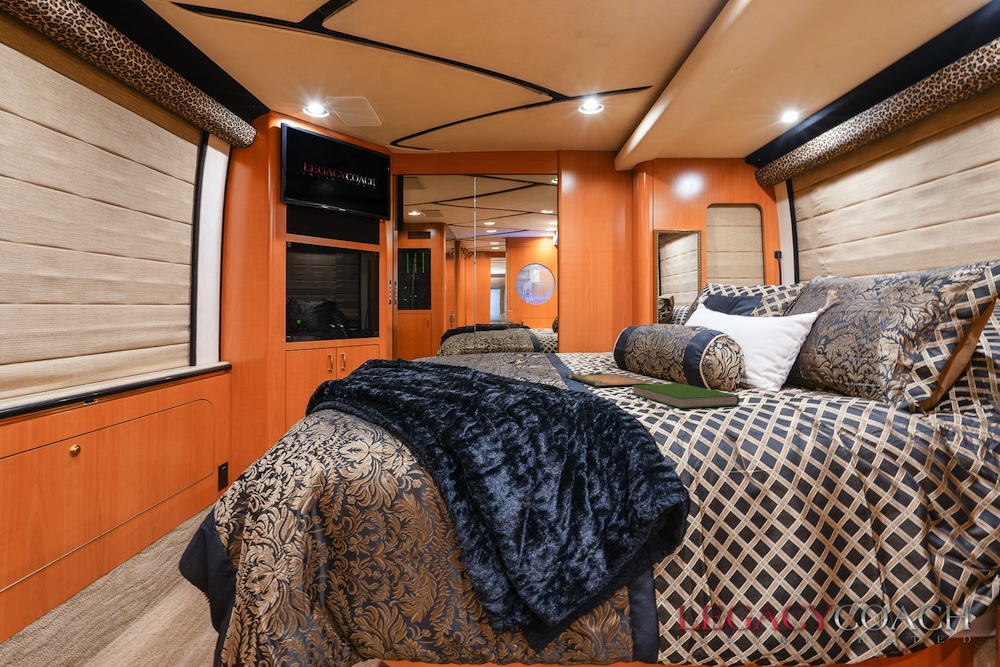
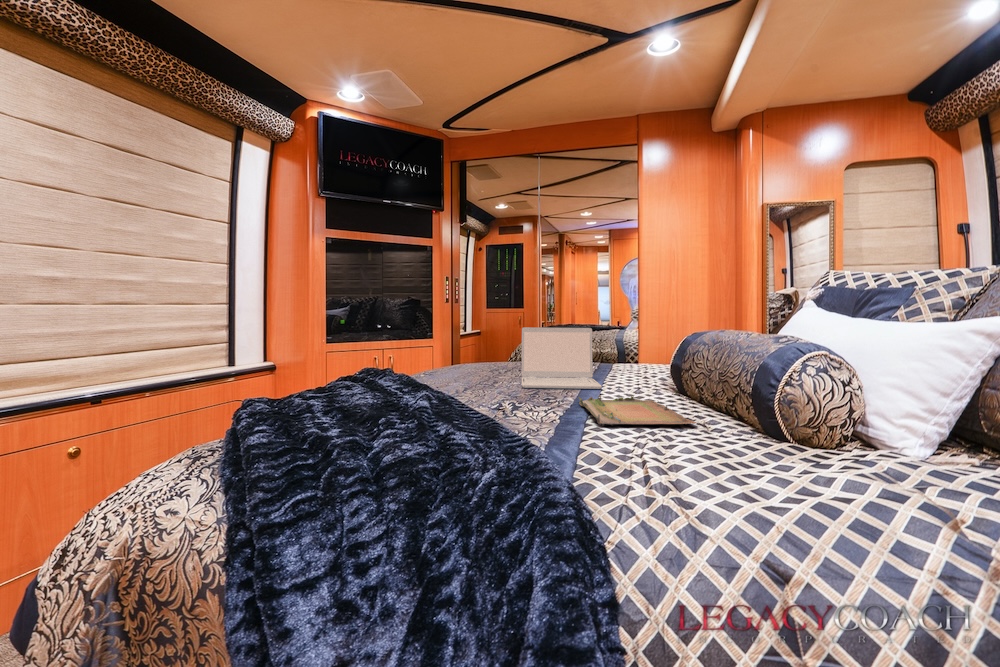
laptop: none [501,325,570,371] -> present [521,327,602,389]
hardcover book: present [632,383,739,409] -> none [641,431,822,493]

